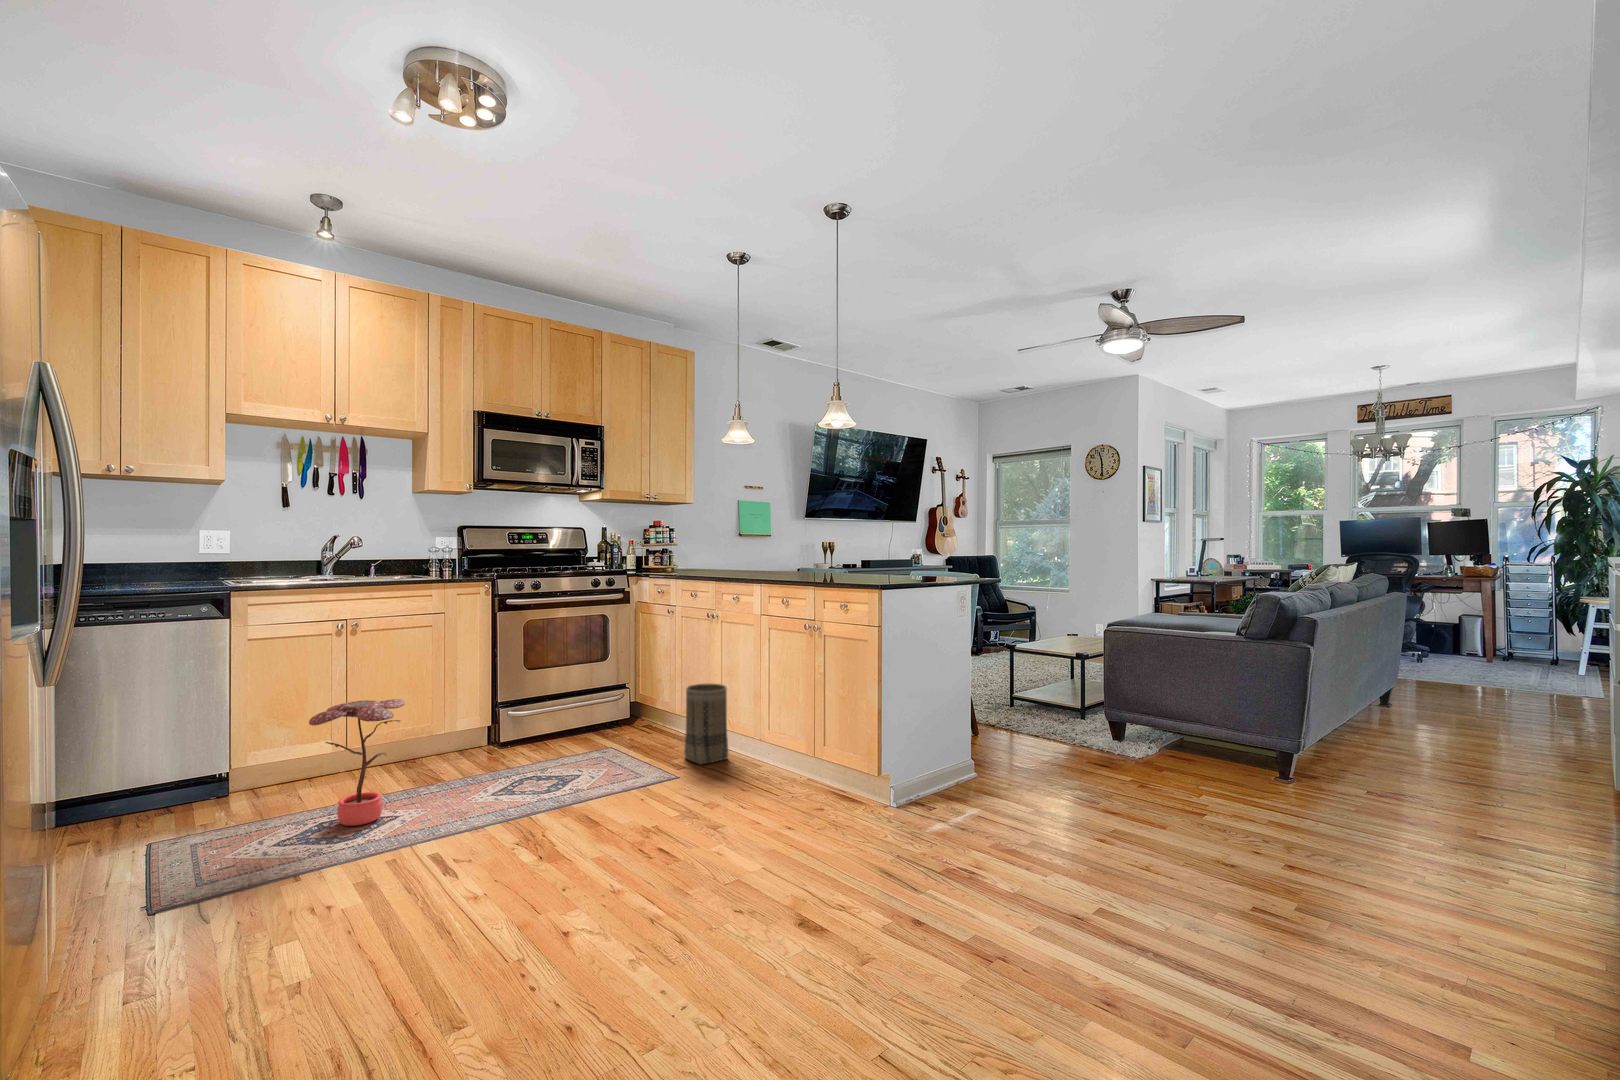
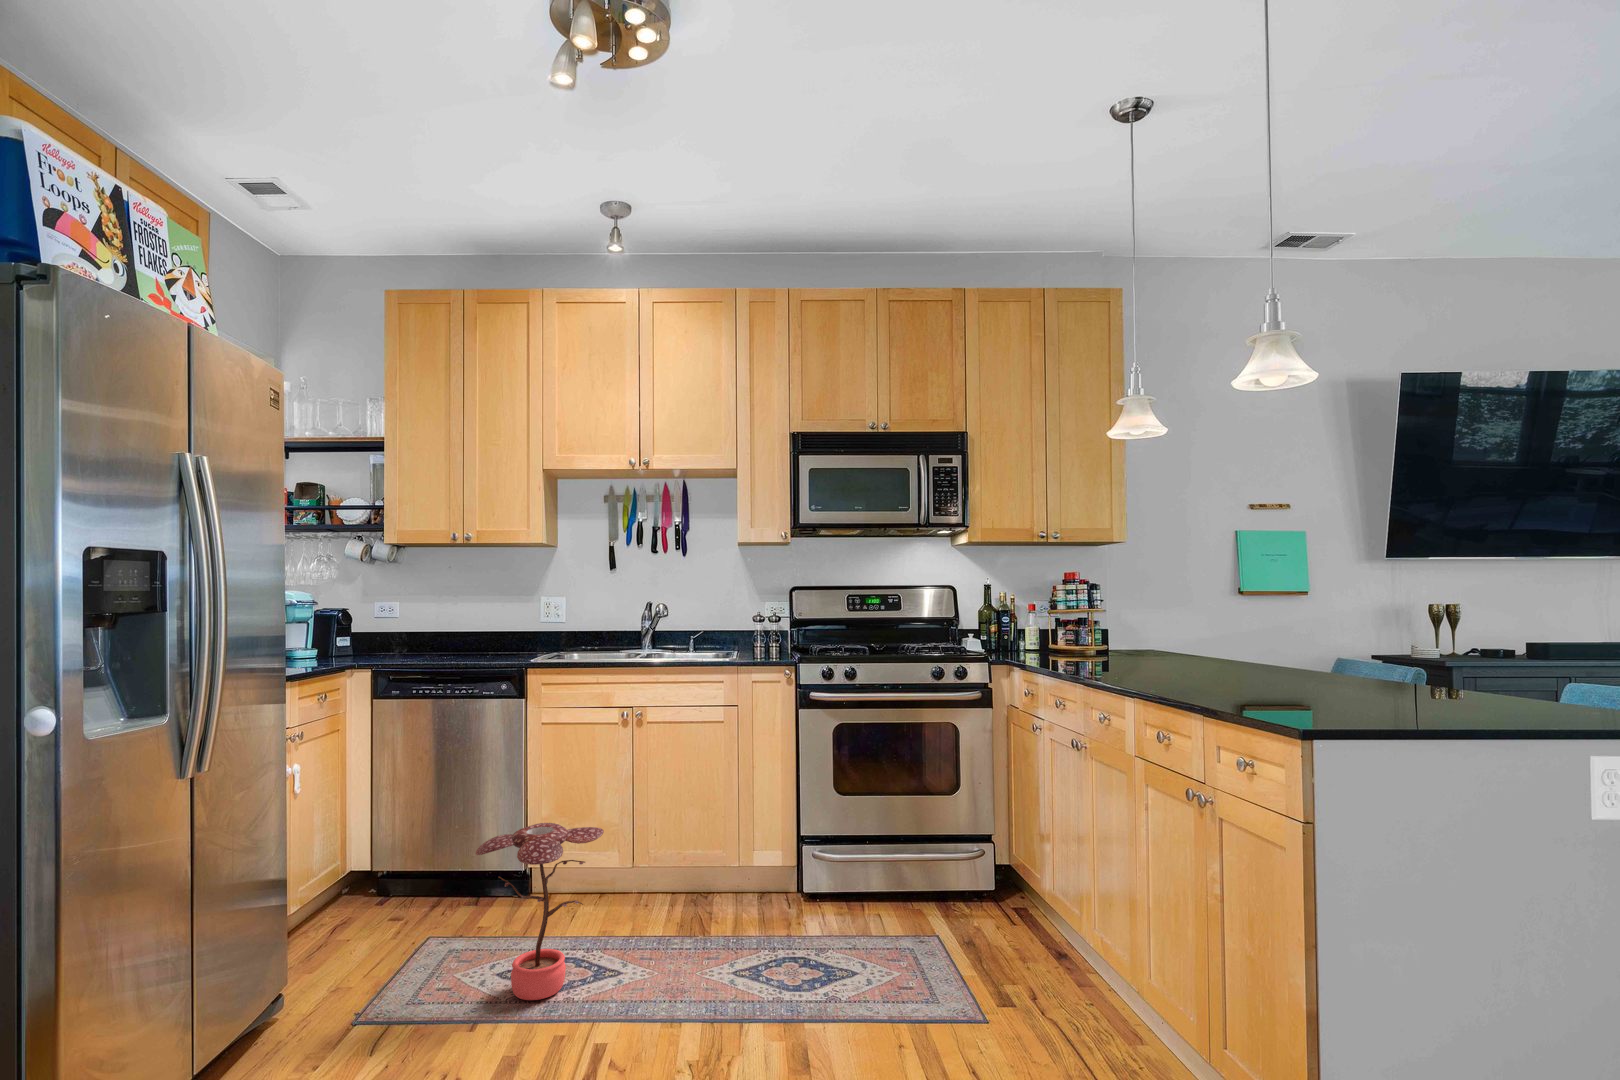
basket: present [684,683,728,765] -> none [1023,876,1104,1042]

